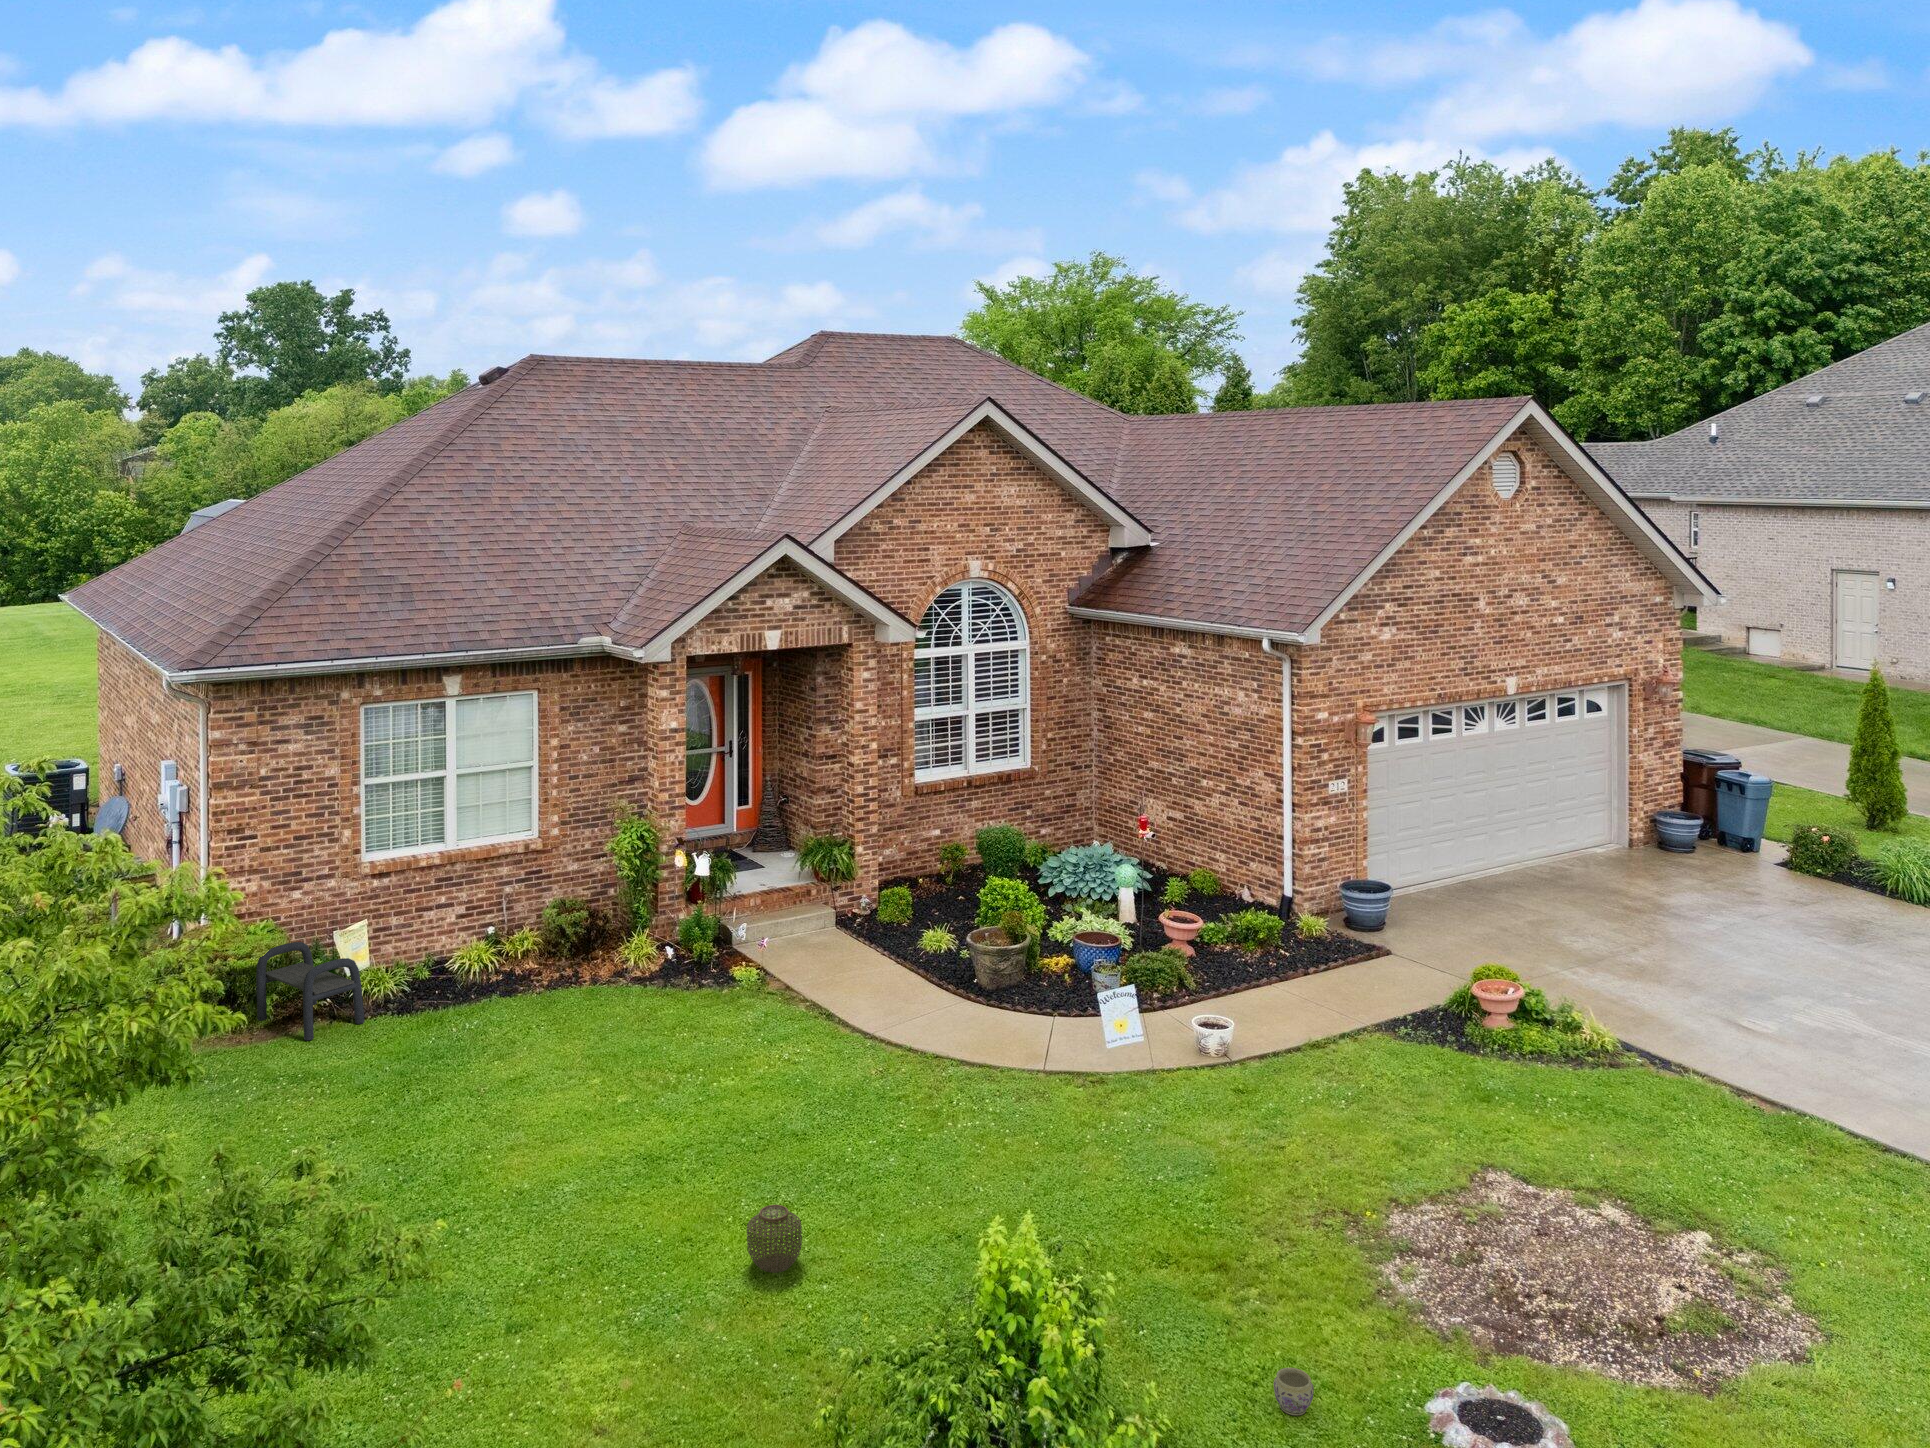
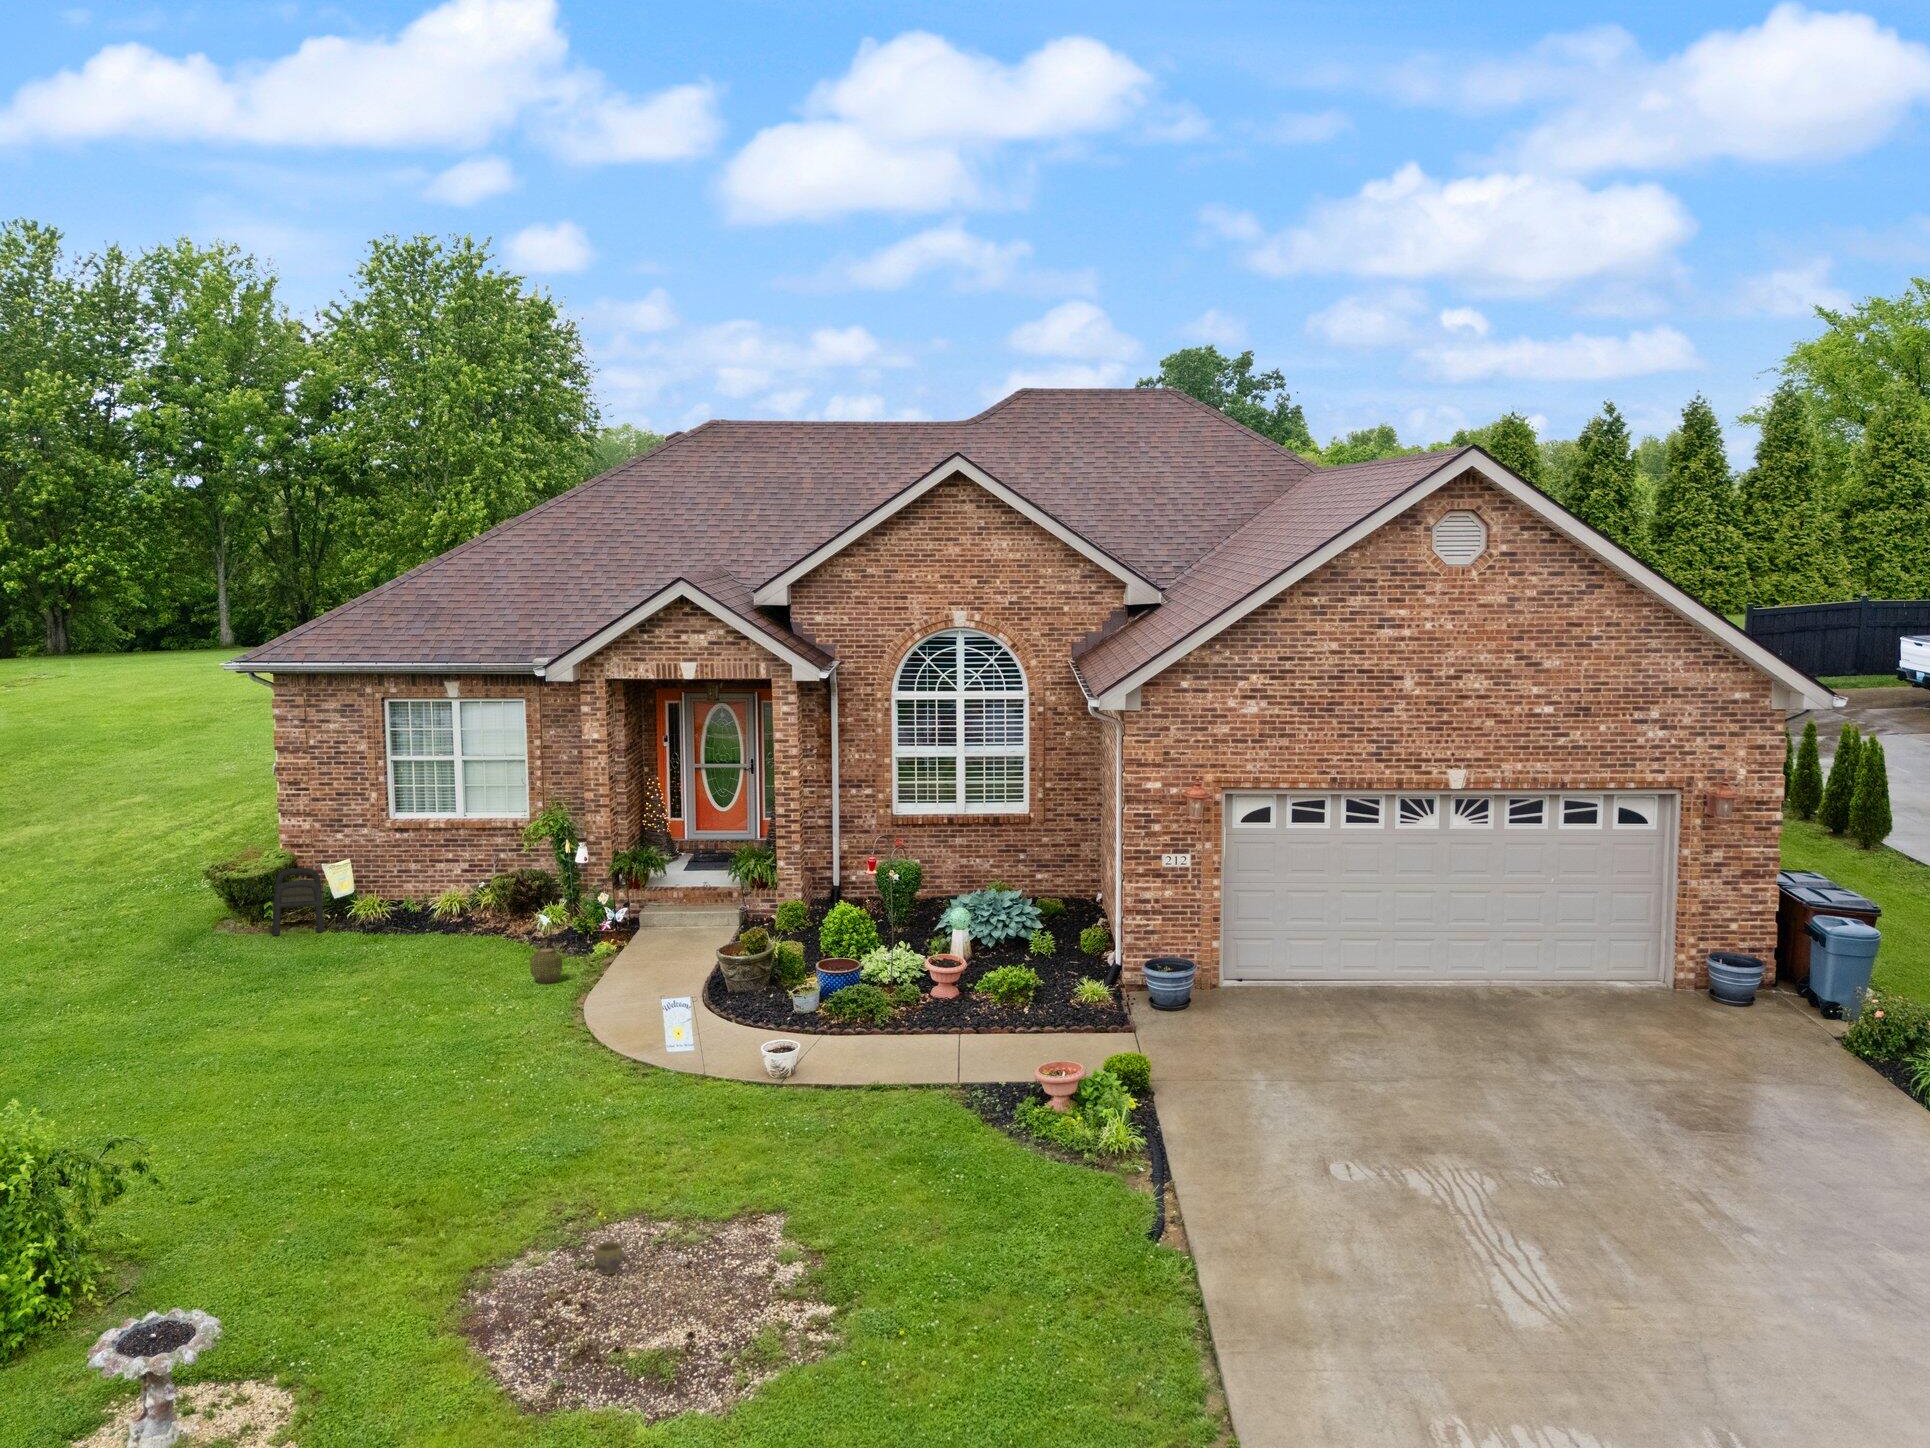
woven basket: present [747,1205,802,1273] -> present [530,948,562,983]
planter: present [1274,1368,1314,1416] -> present [594,1241,624,1275]

